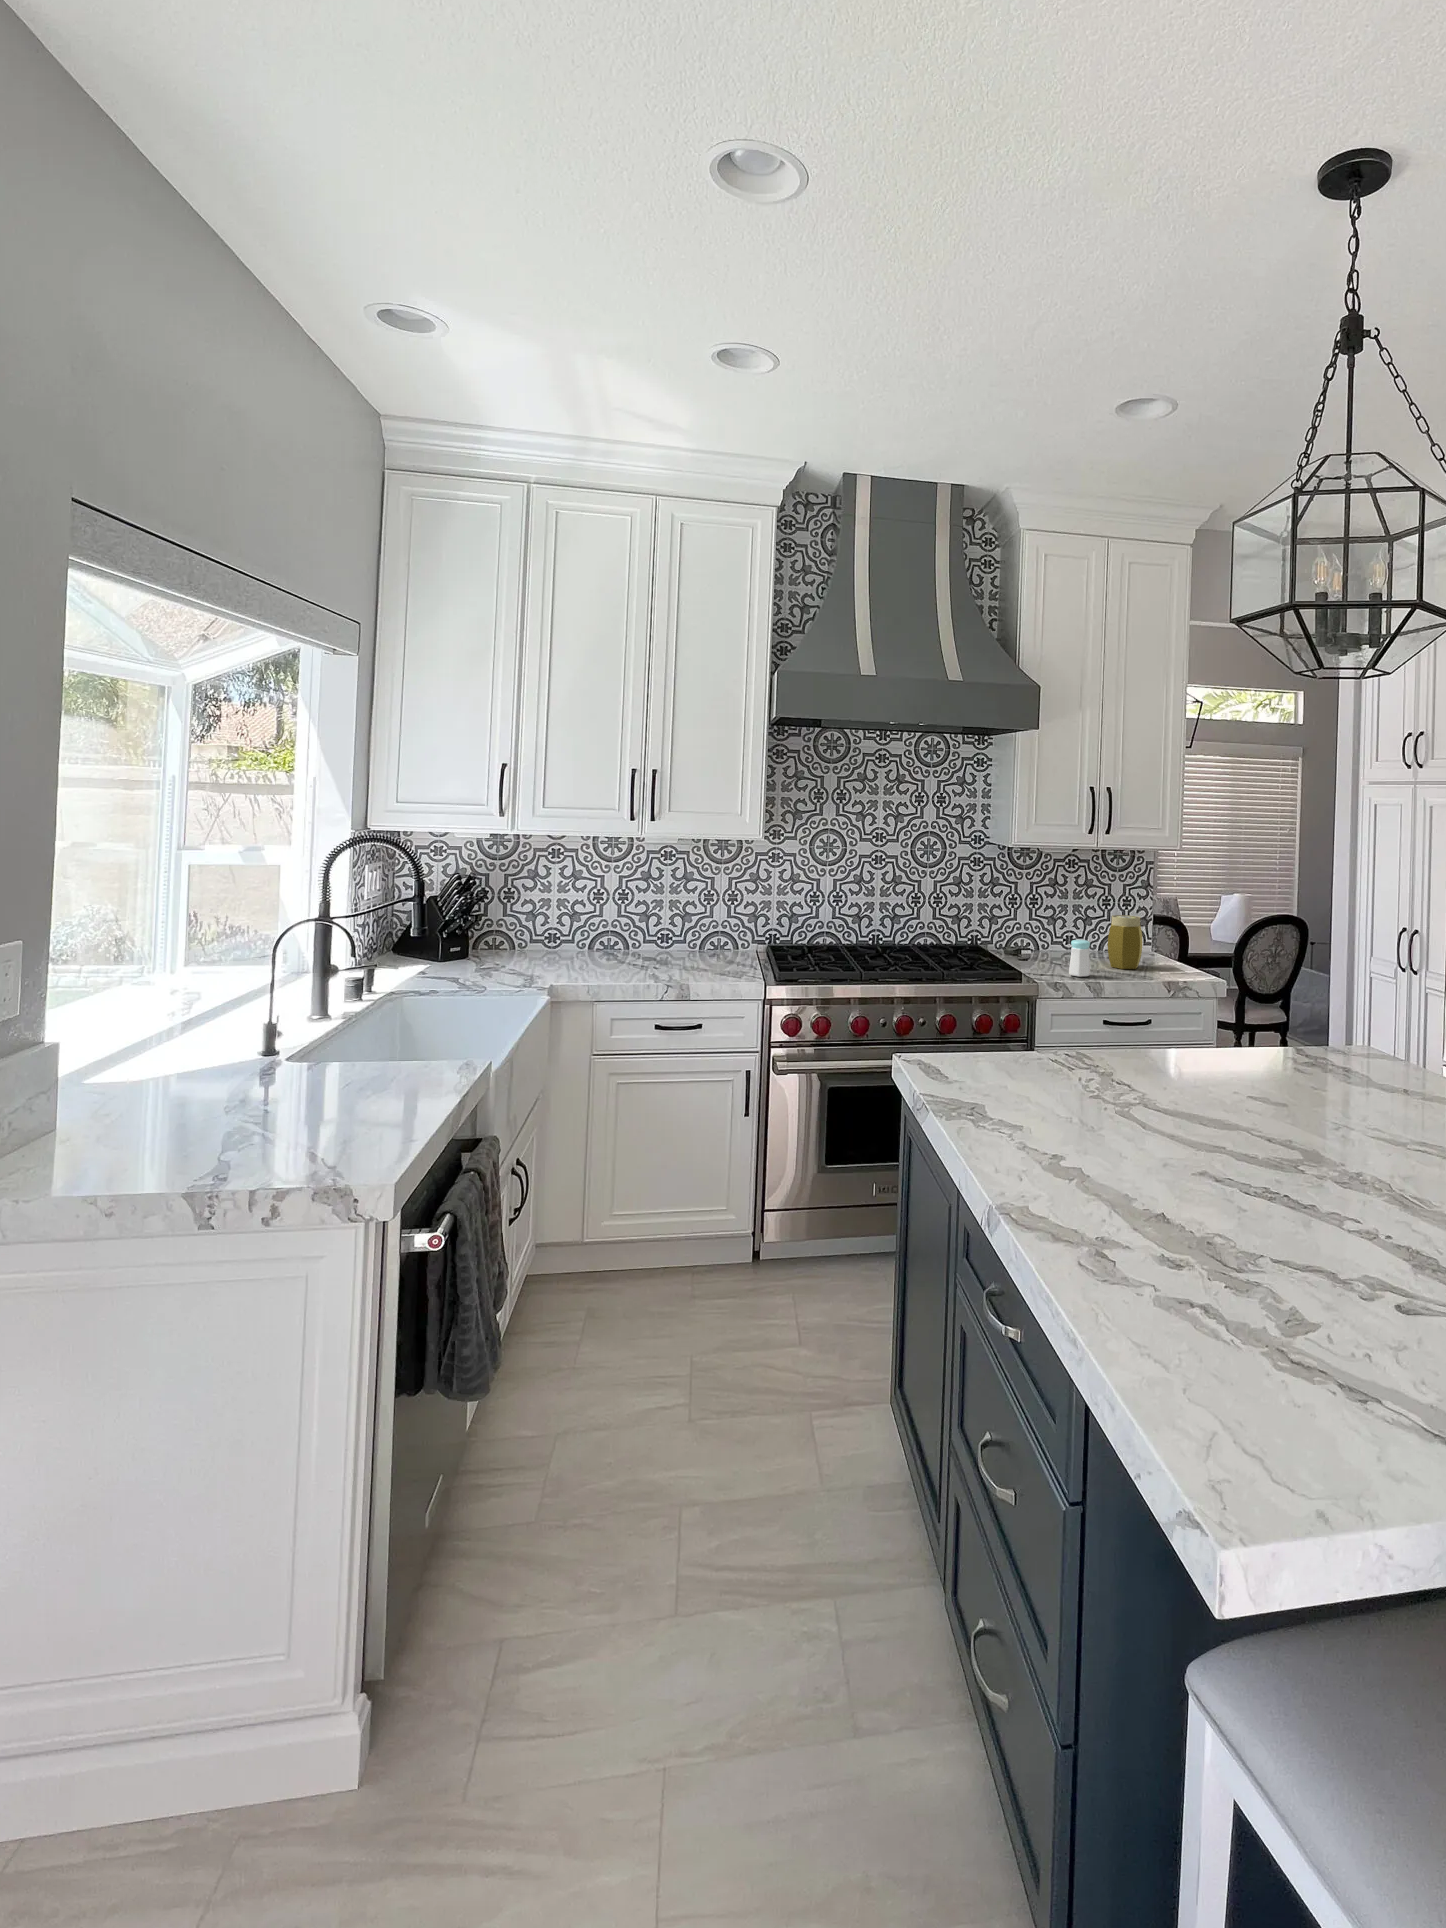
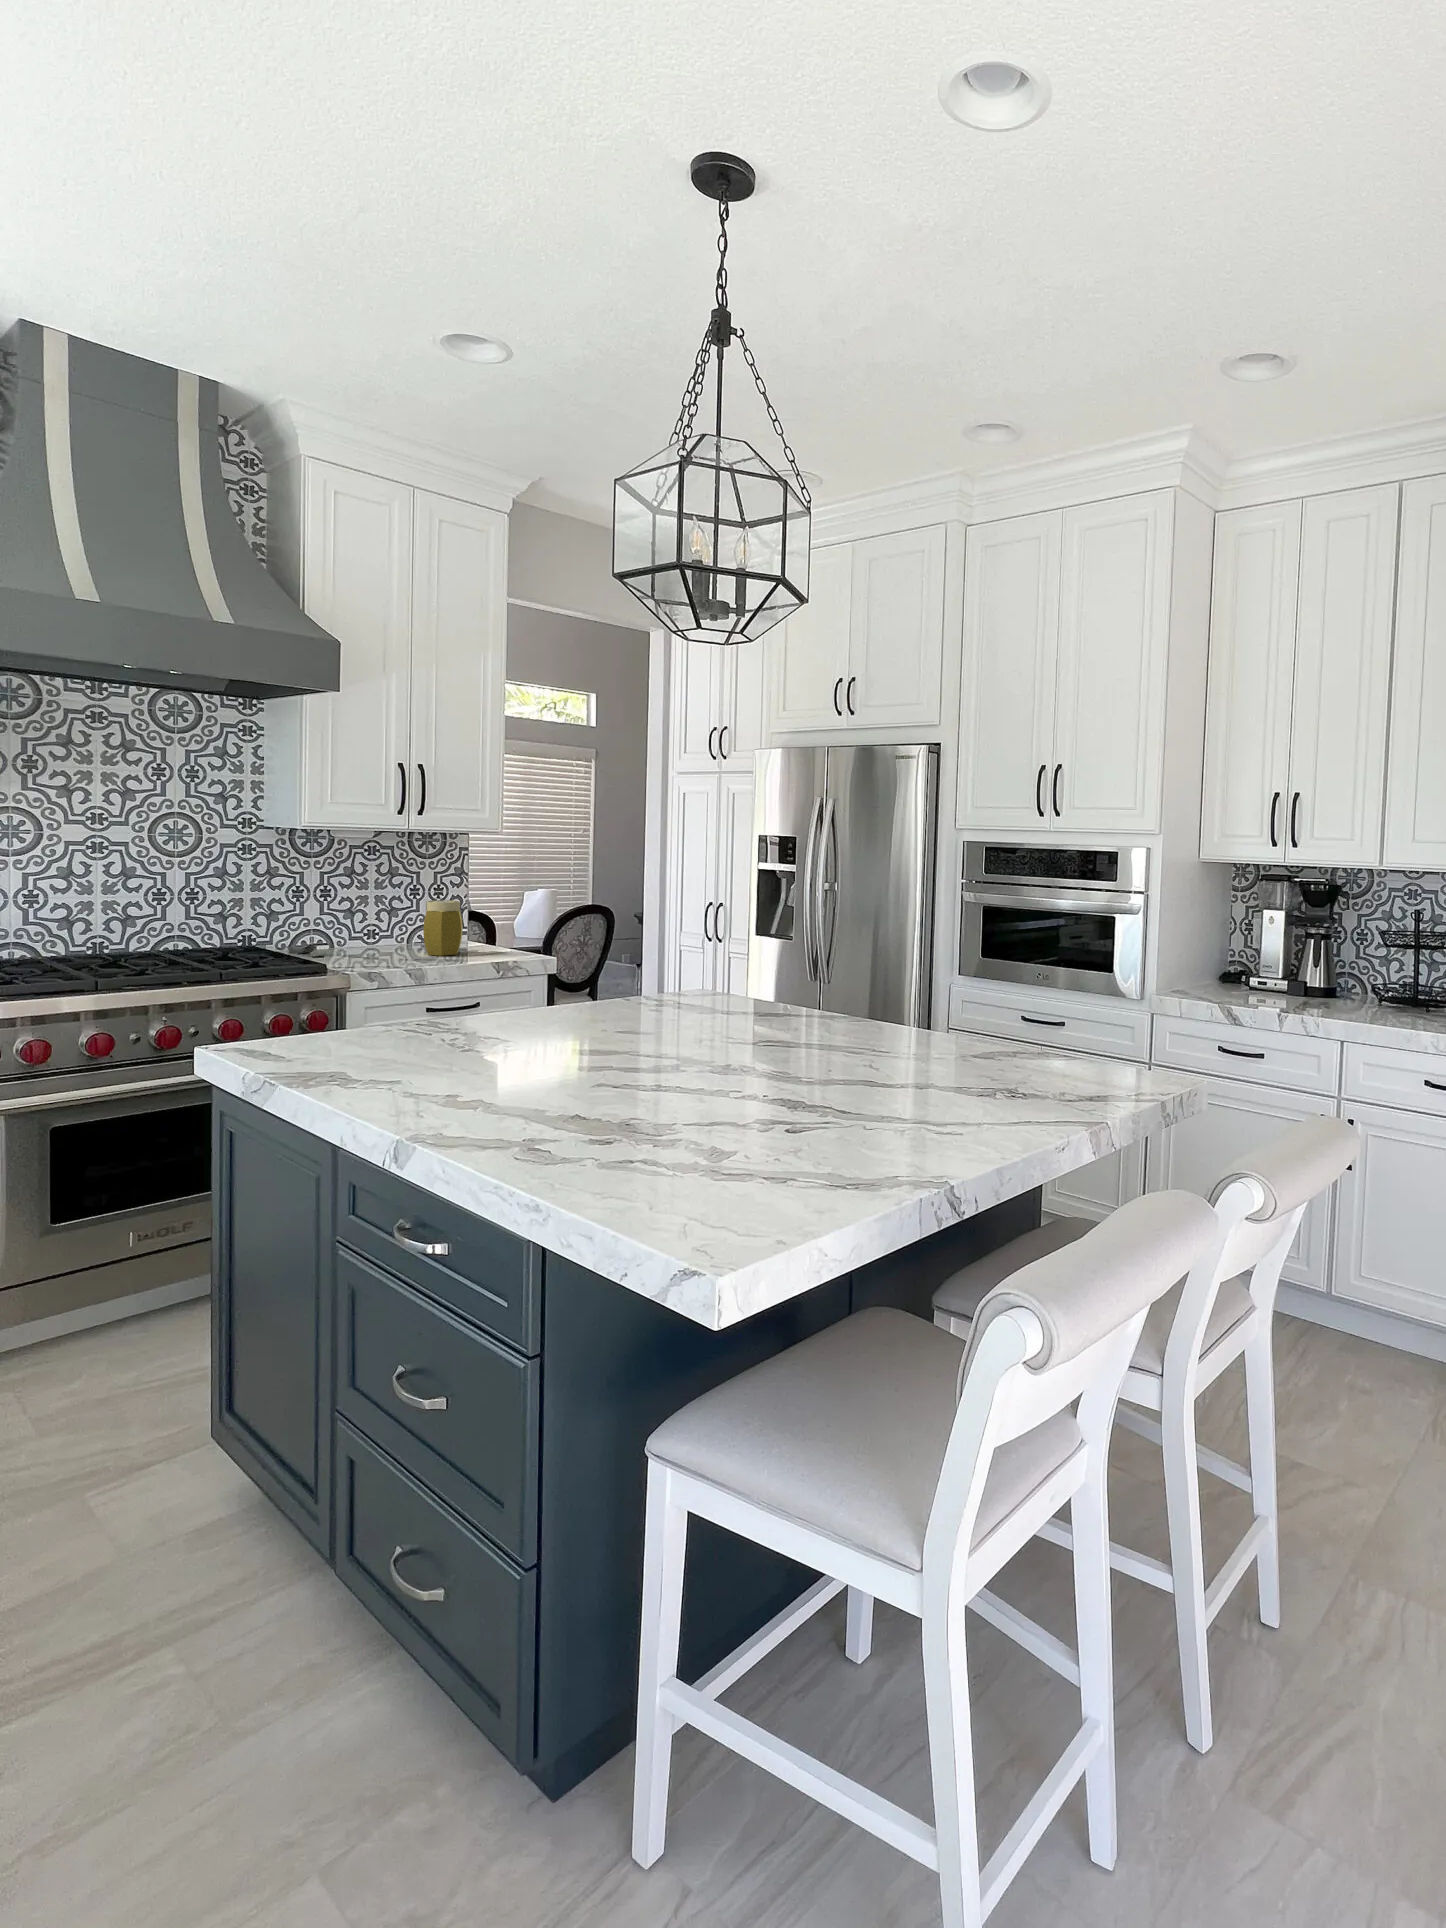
salt shaker: present [1069,940,1090,977] -> none [382,927,408,965]

